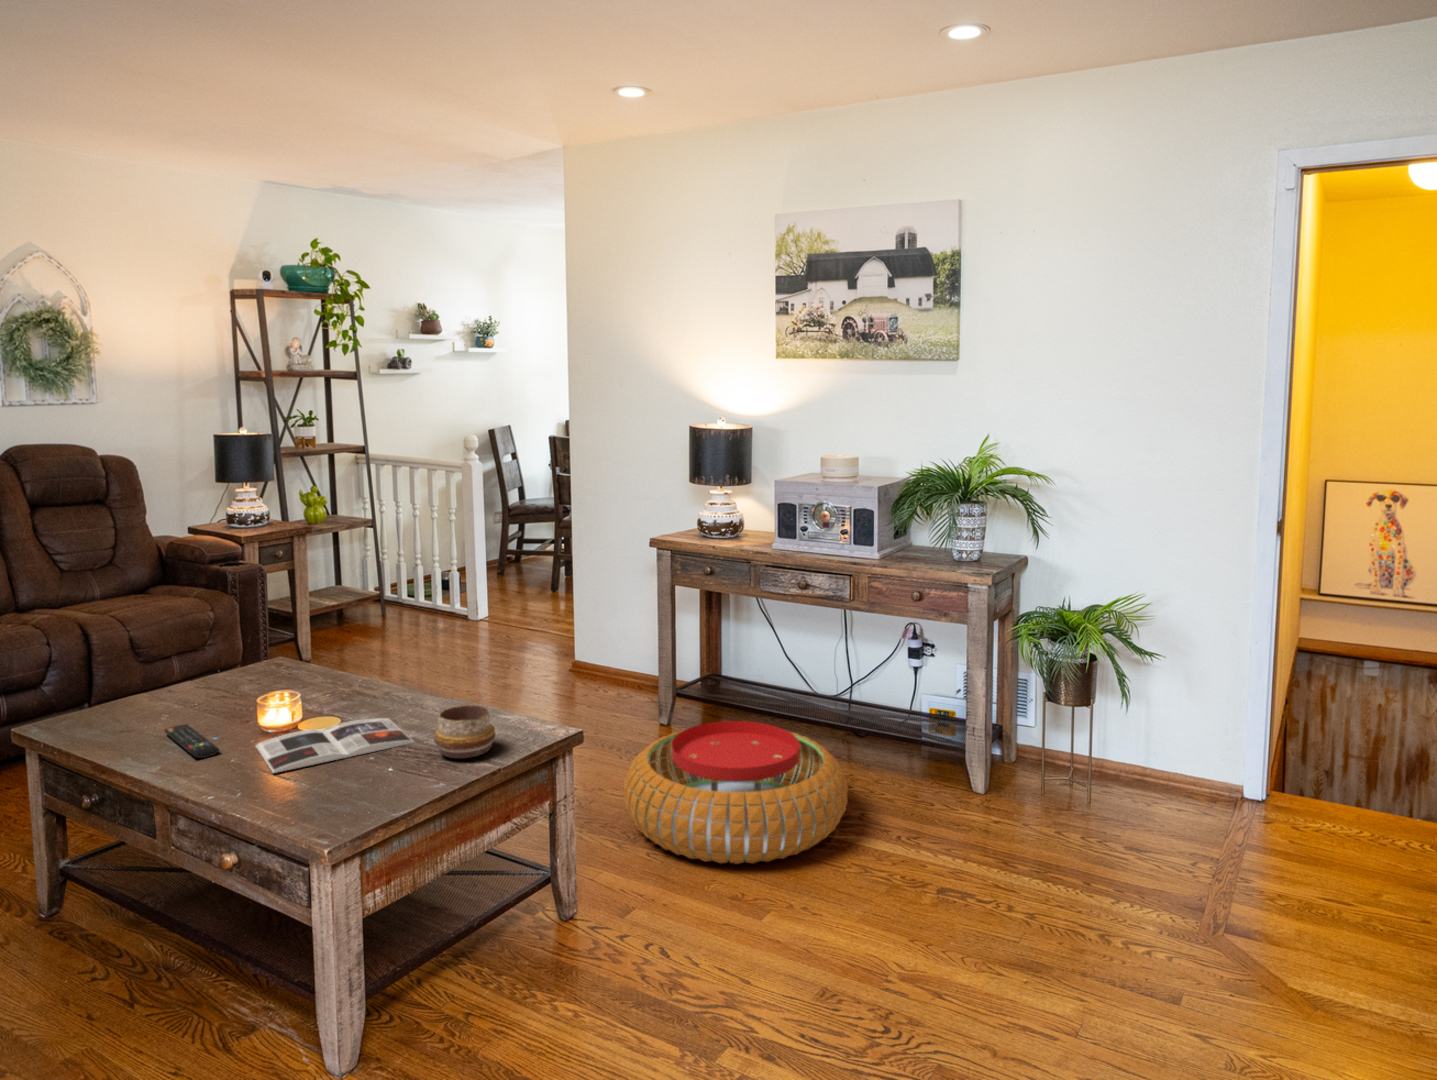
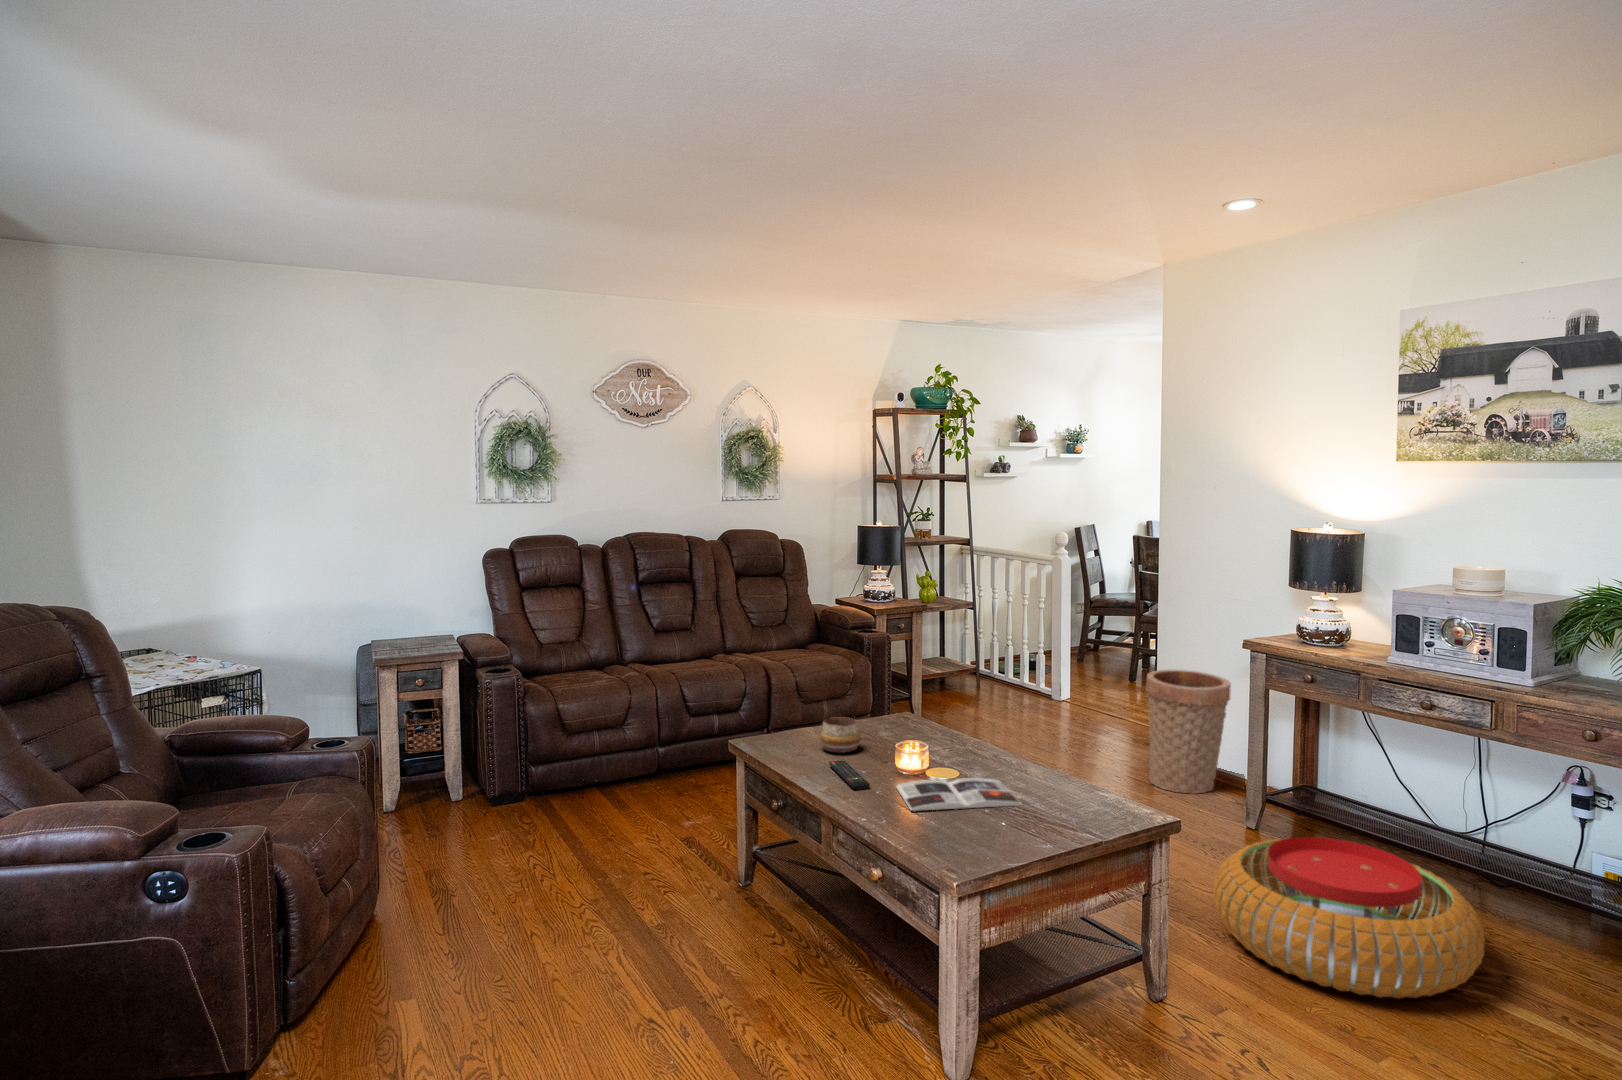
basket: none [557,574,639,697] -> present [1145,669,1231,793]
decorative bowl: present [434,705,495,758] -> present [820,717,861,753]

